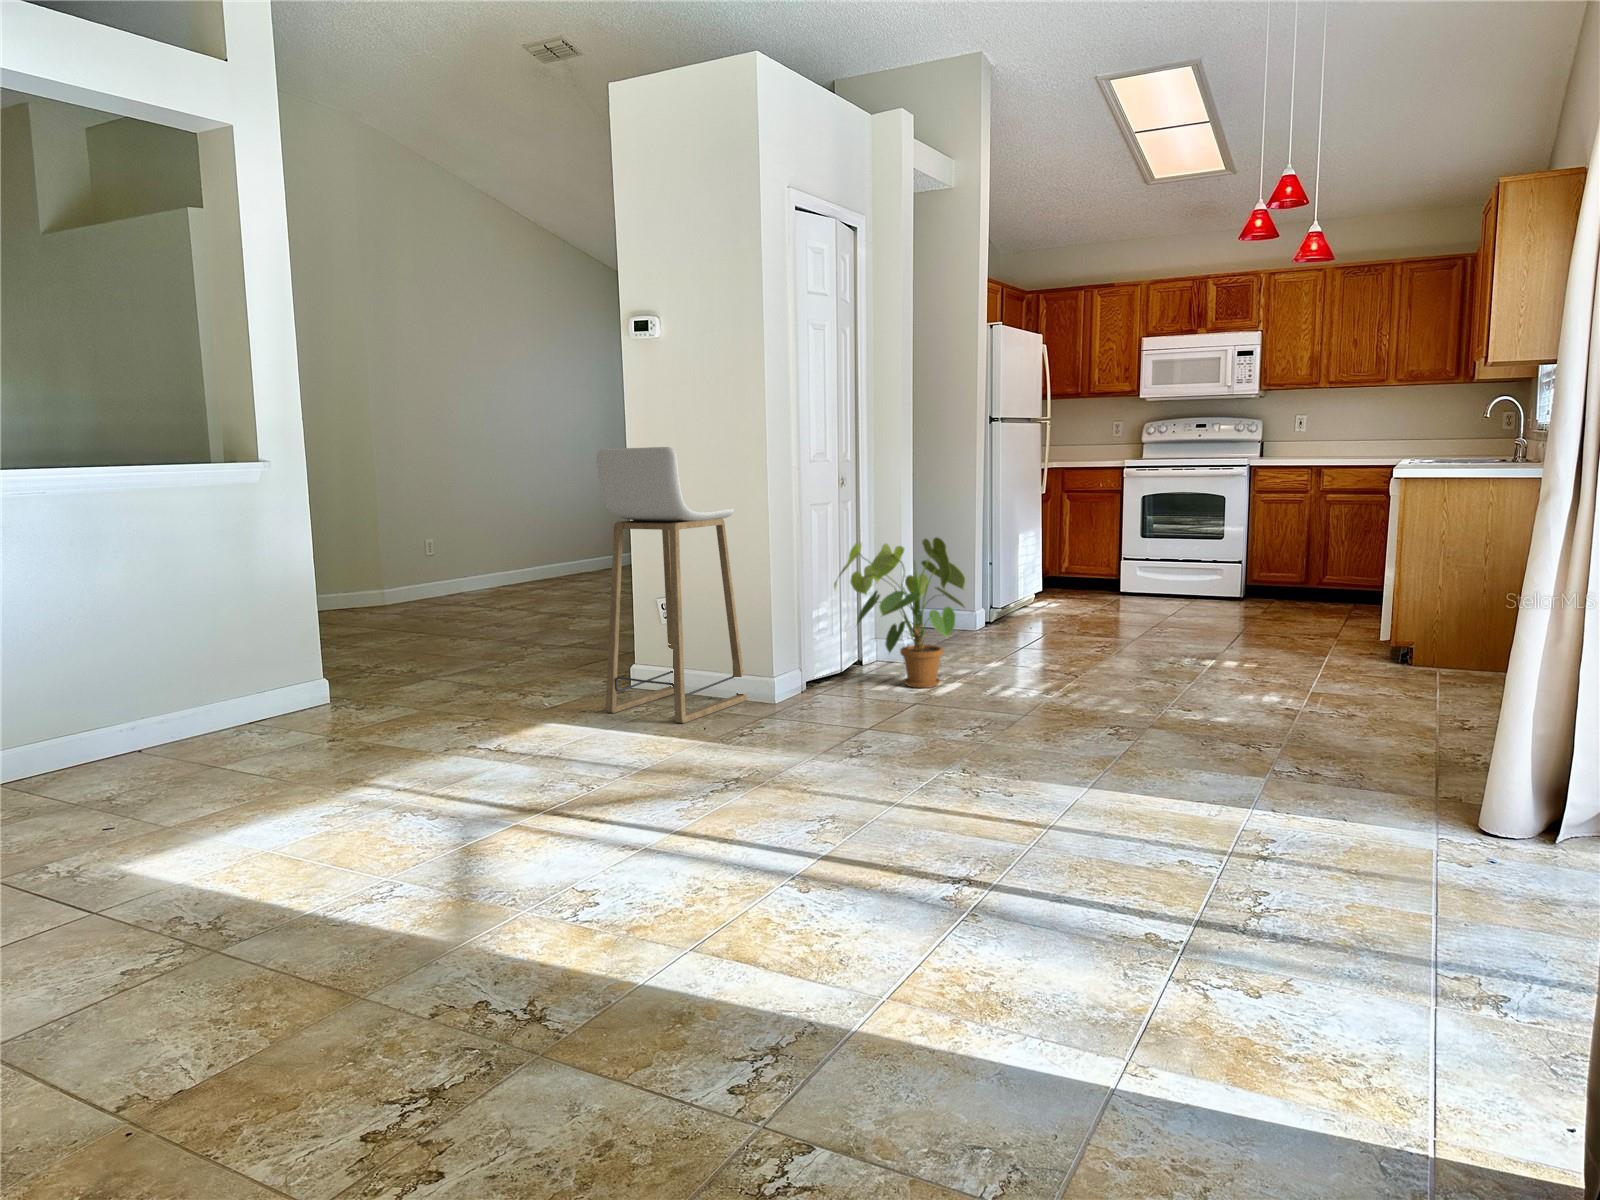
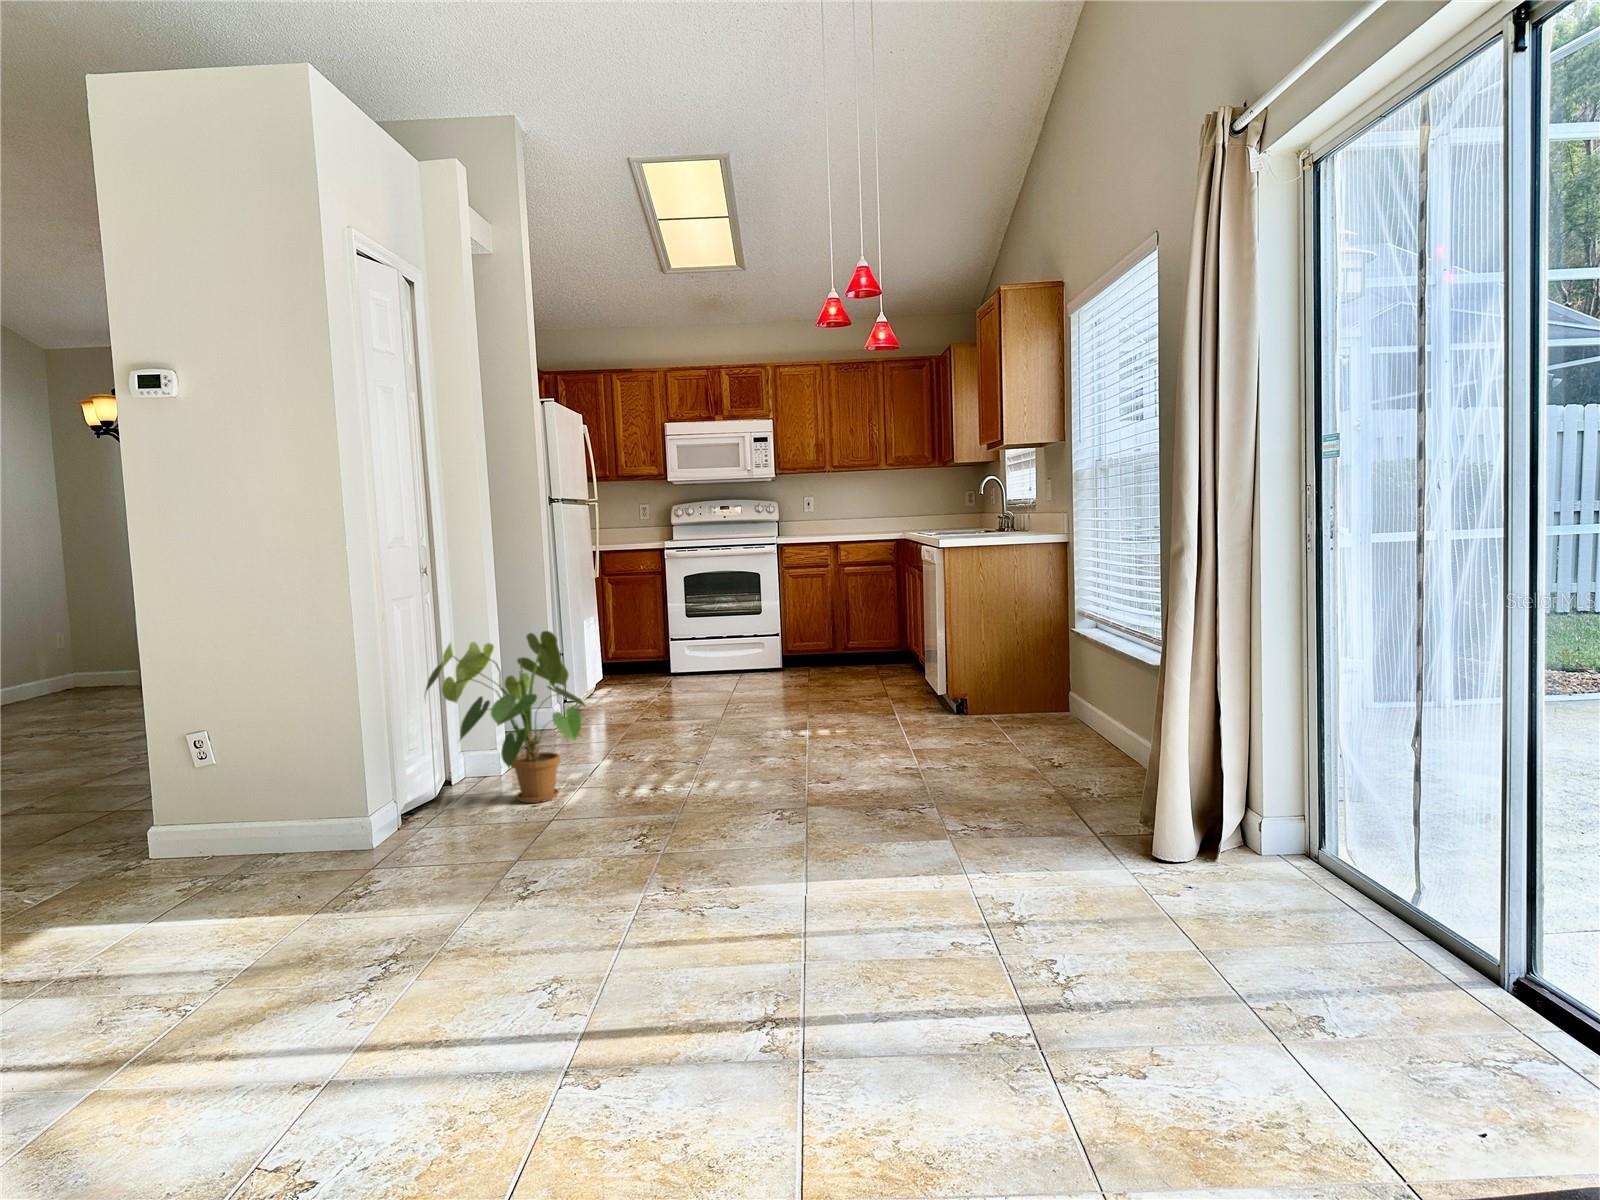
bar stool: present [596,447,747,723] -> none [103,537,332,900]

